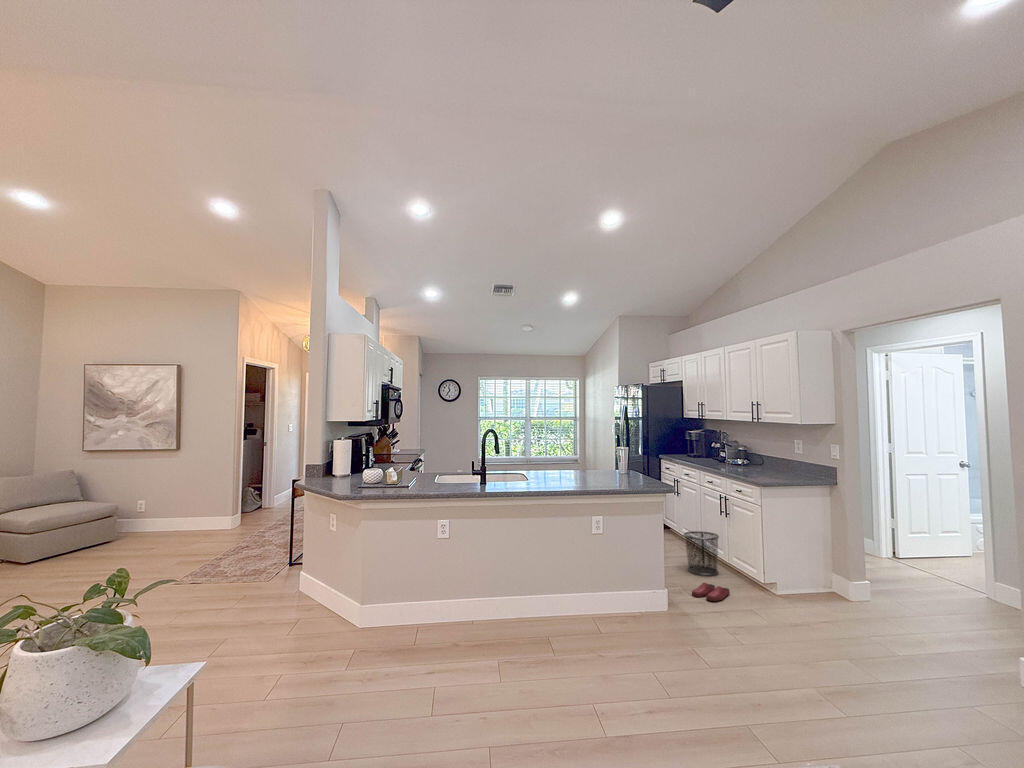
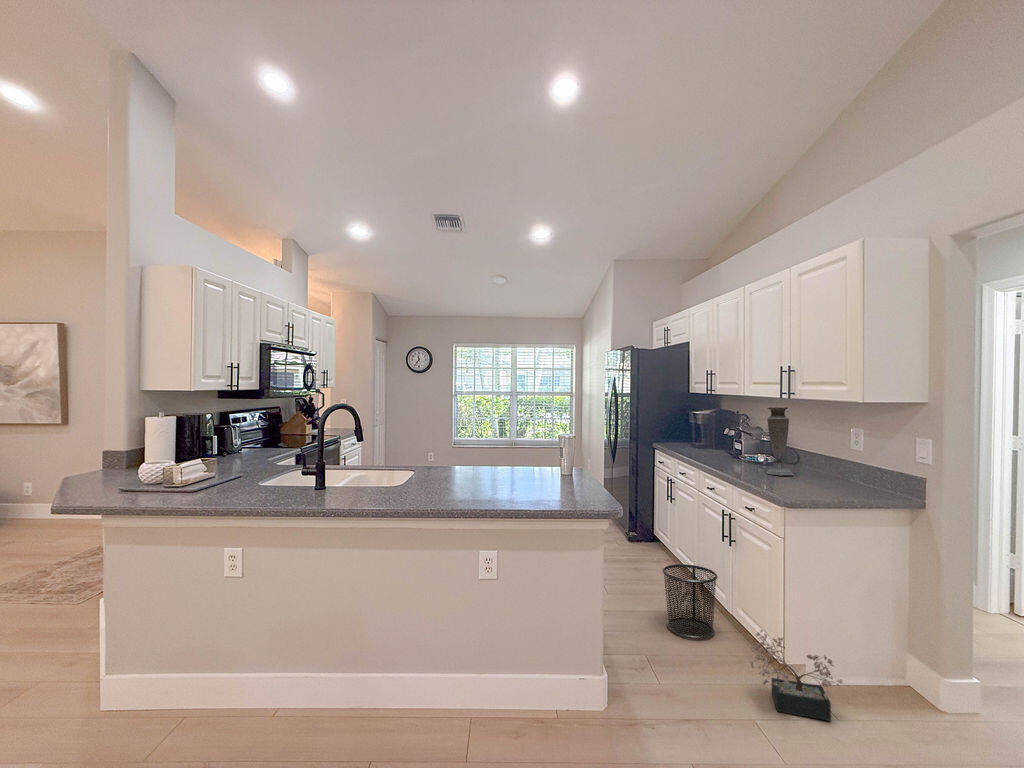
vase: none [744,428,762,471] -> present [766,407,793,475]
decorative plant: none [745,560,797,605] -> present [750,630,842,721]
slippers: present [692,583,730,601] -> none [657,660,723,701]

